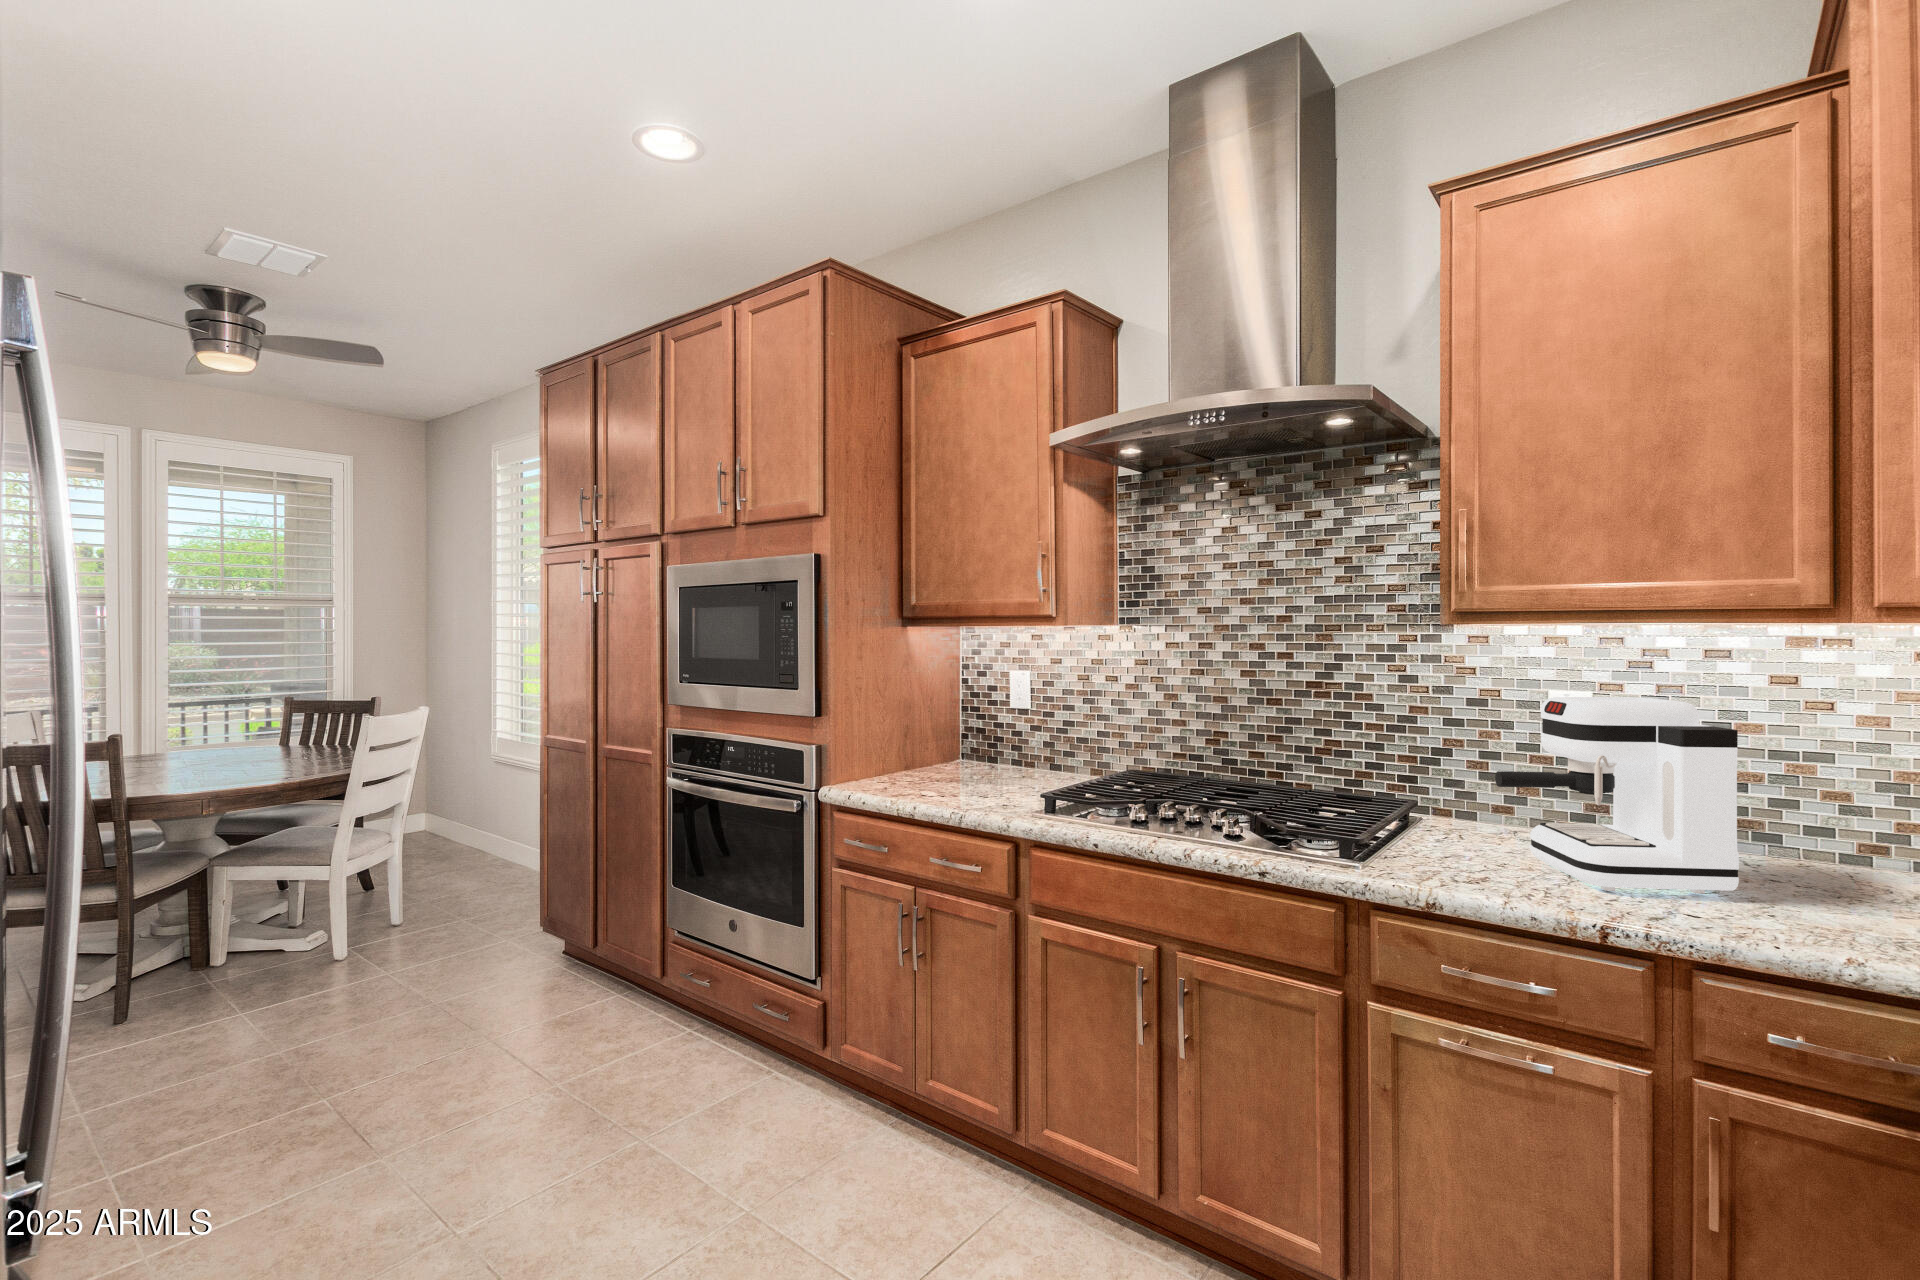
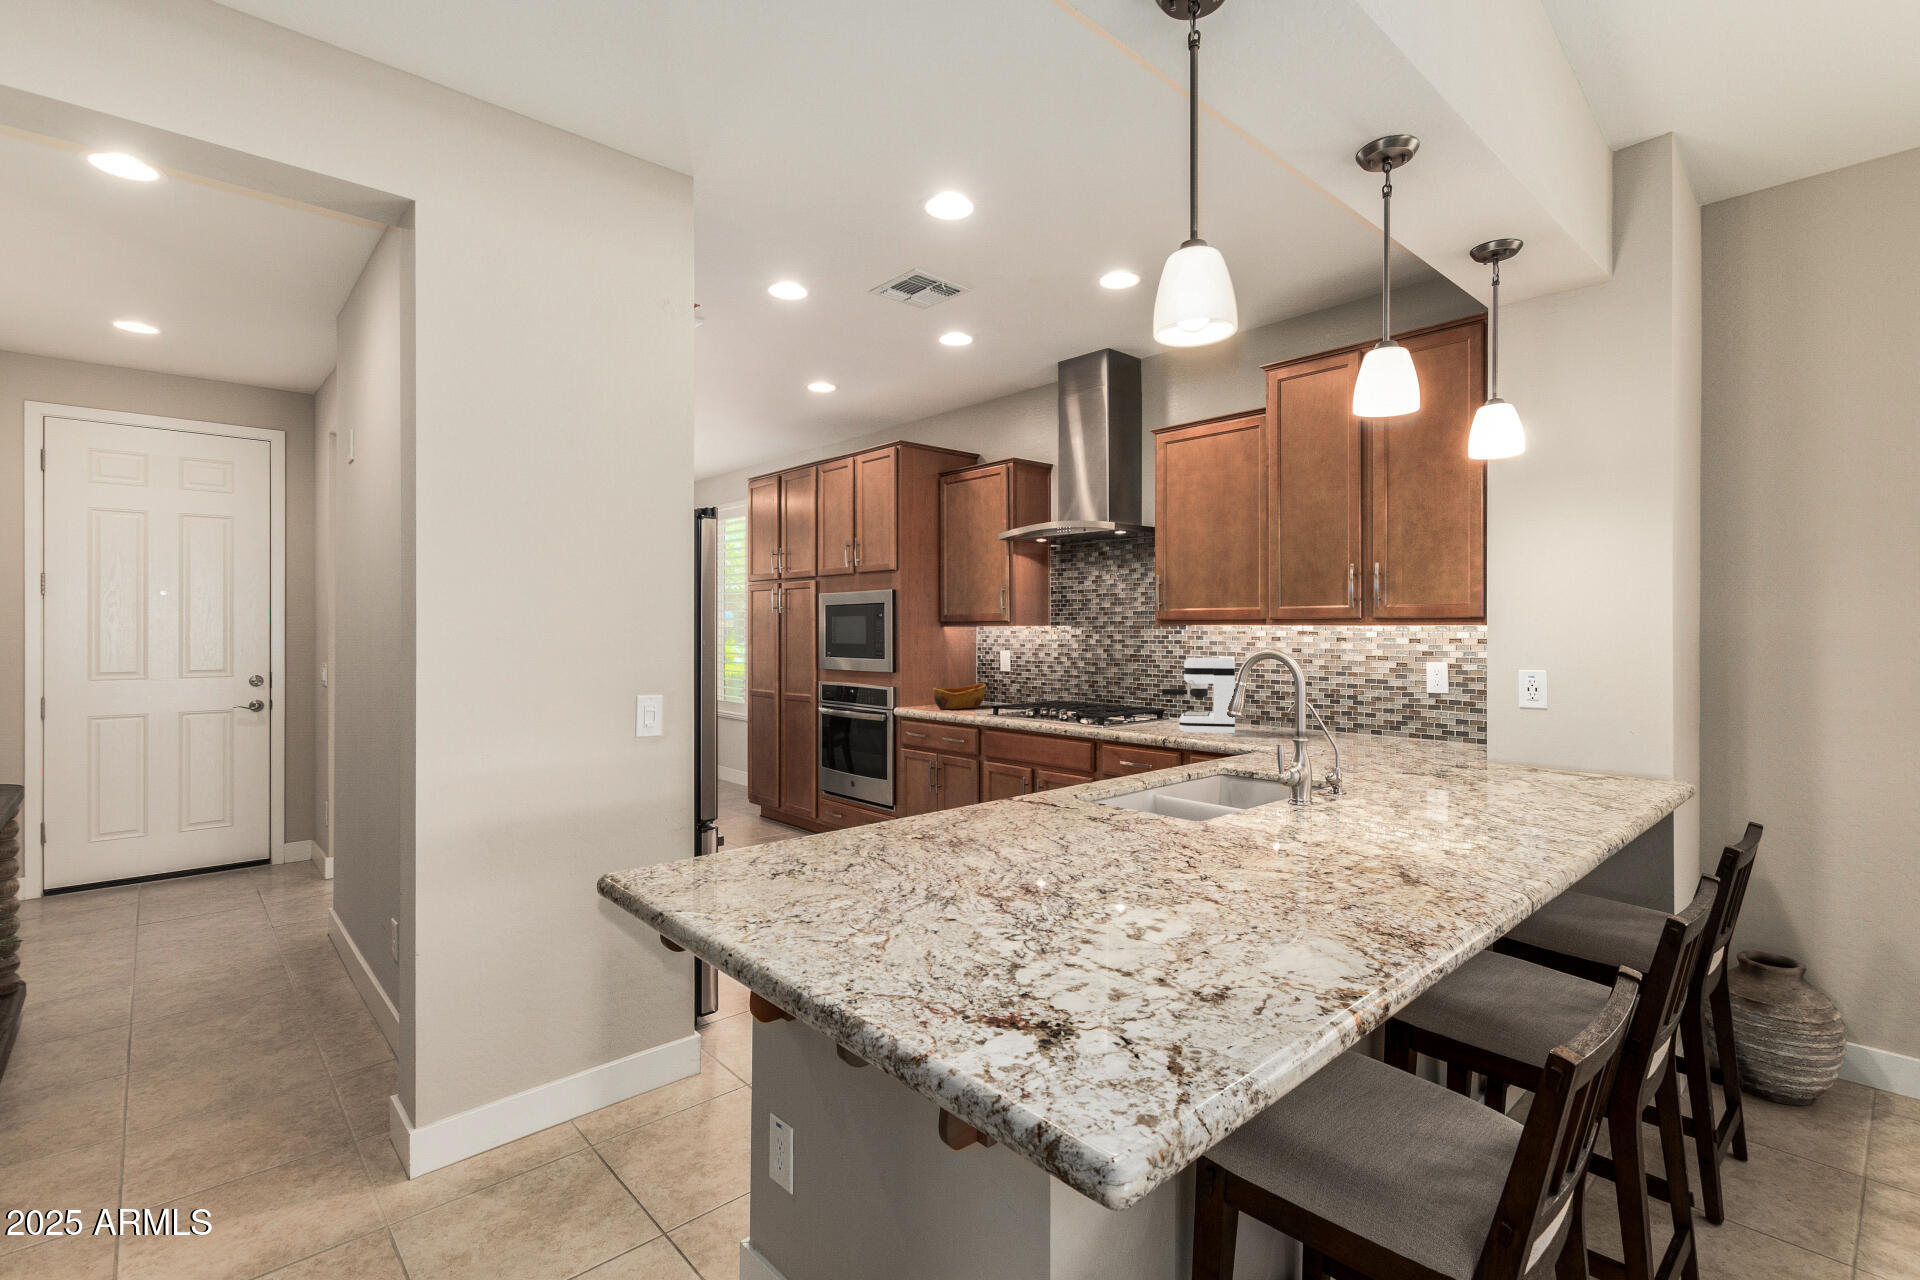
wooden bowl: none [899,735,998,792] -> present [933,683,986,709]

